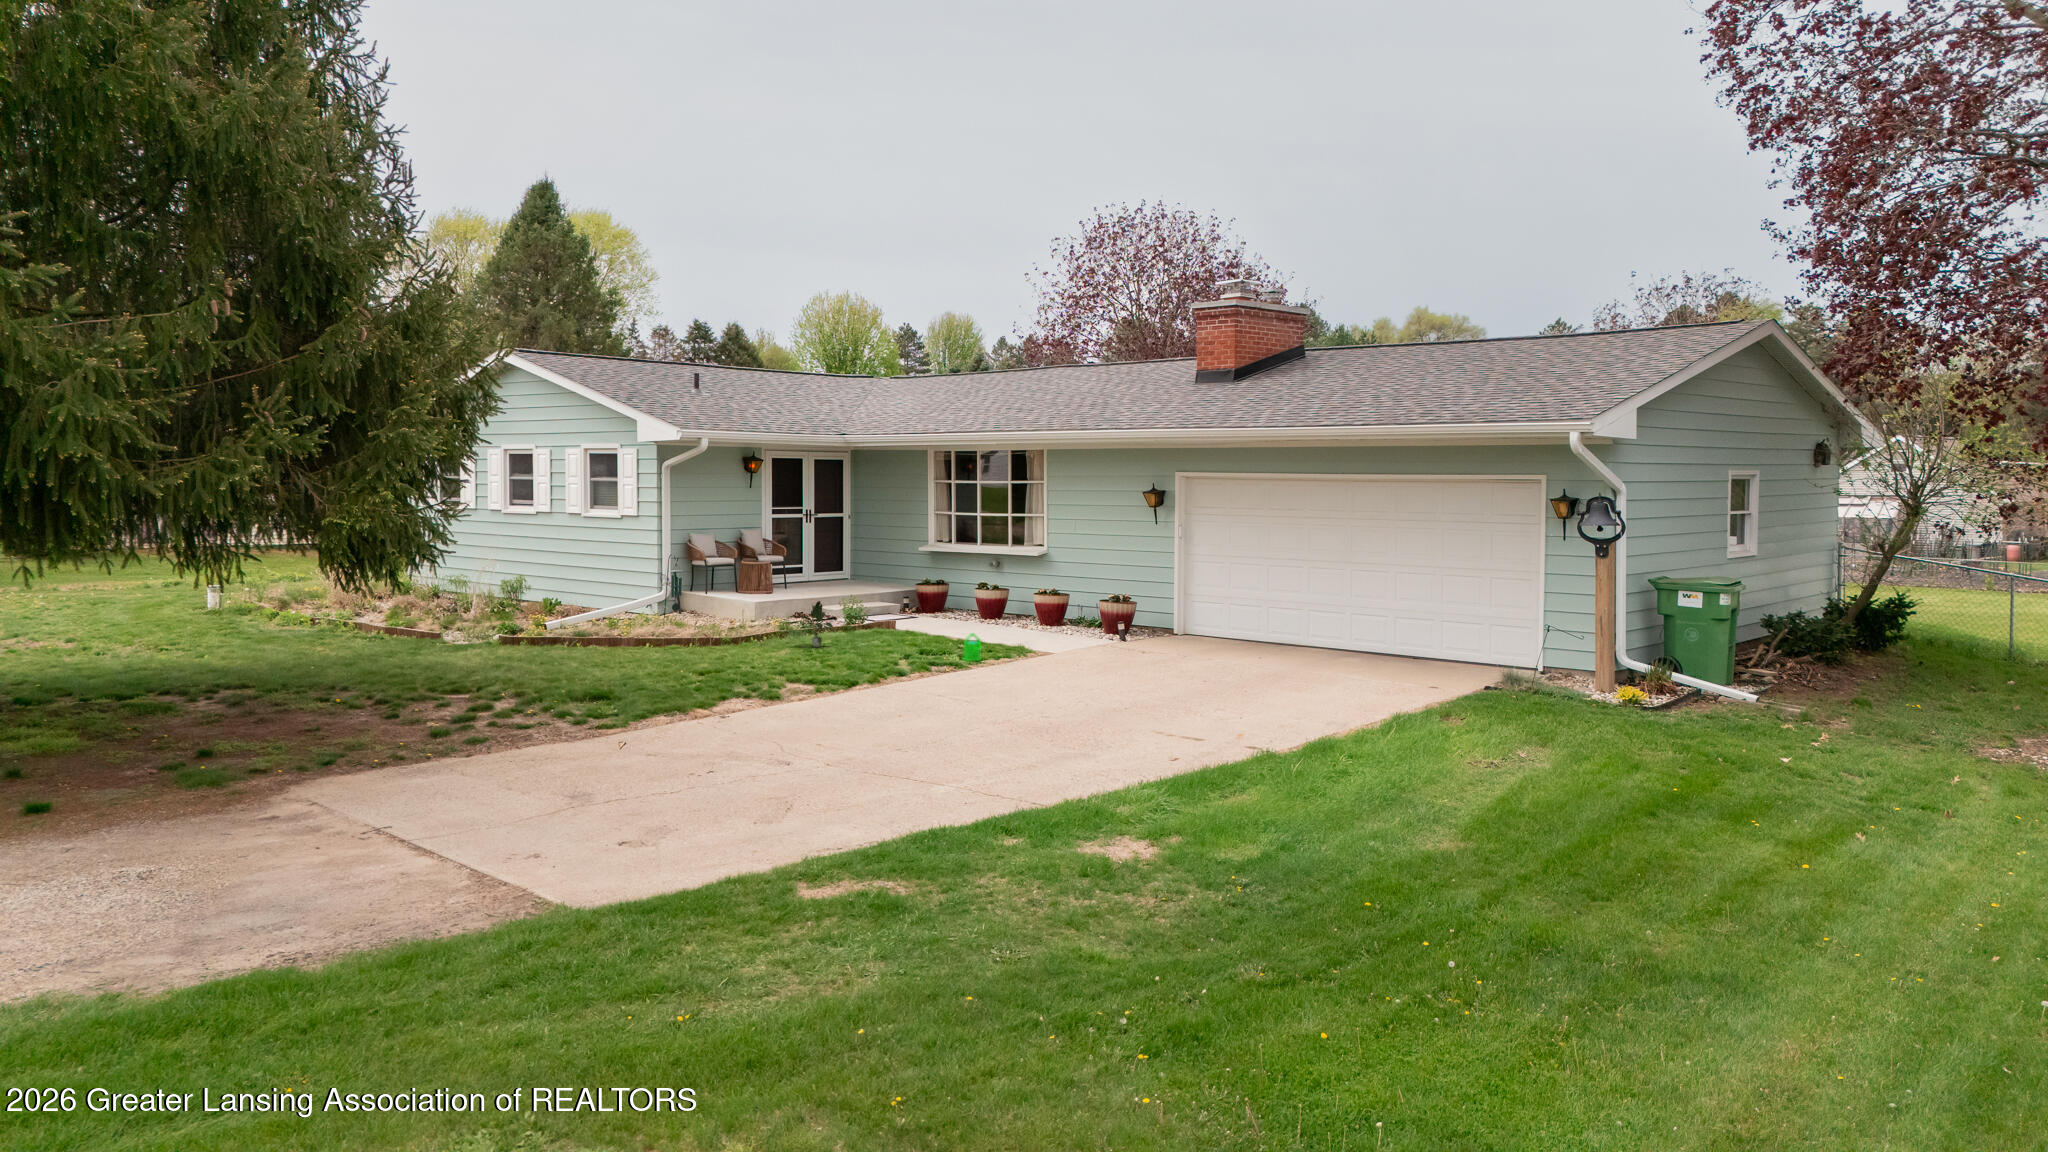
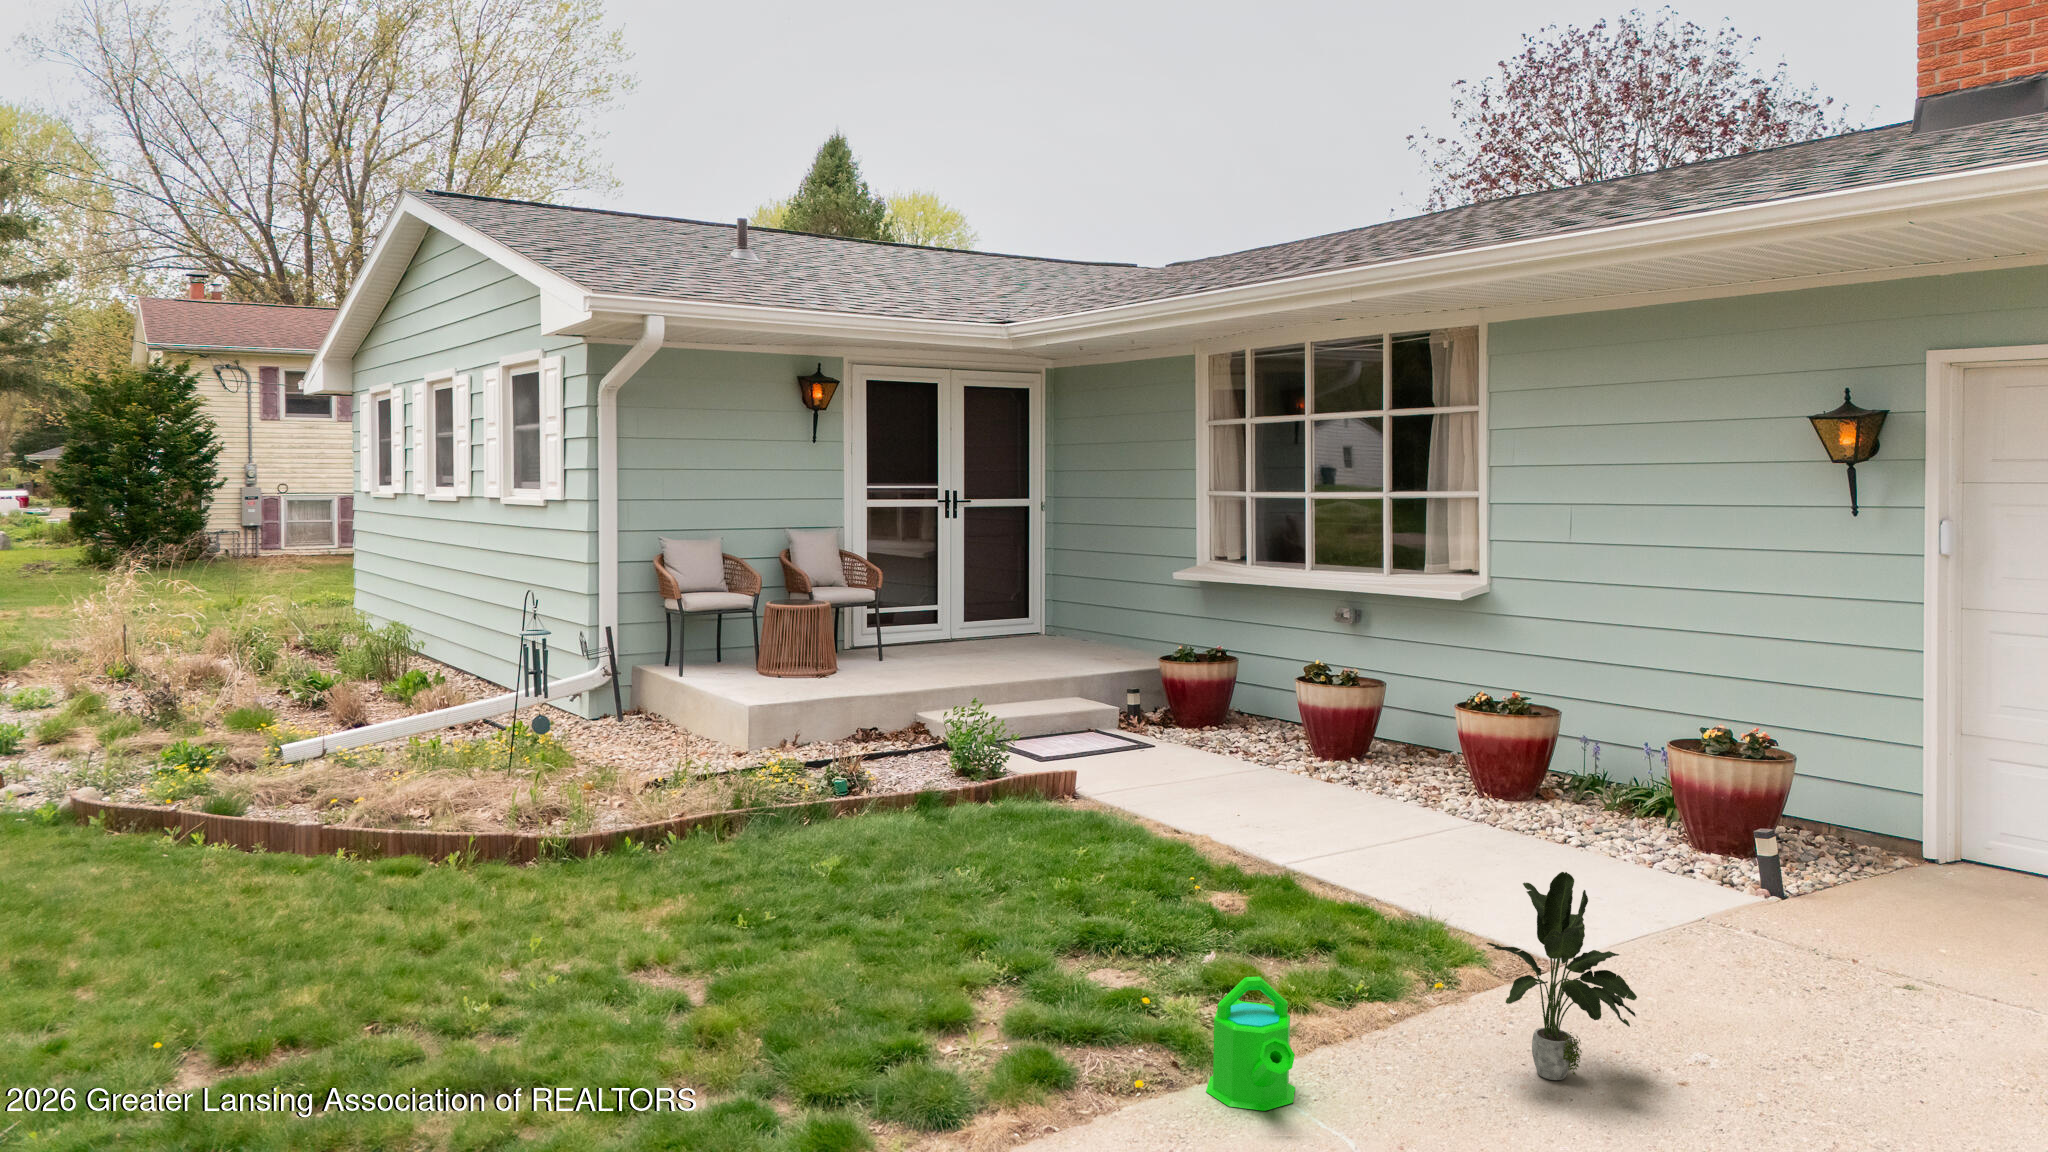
potted plant: present [801,601,834,647] -> present [1487,872,1637,1080]

